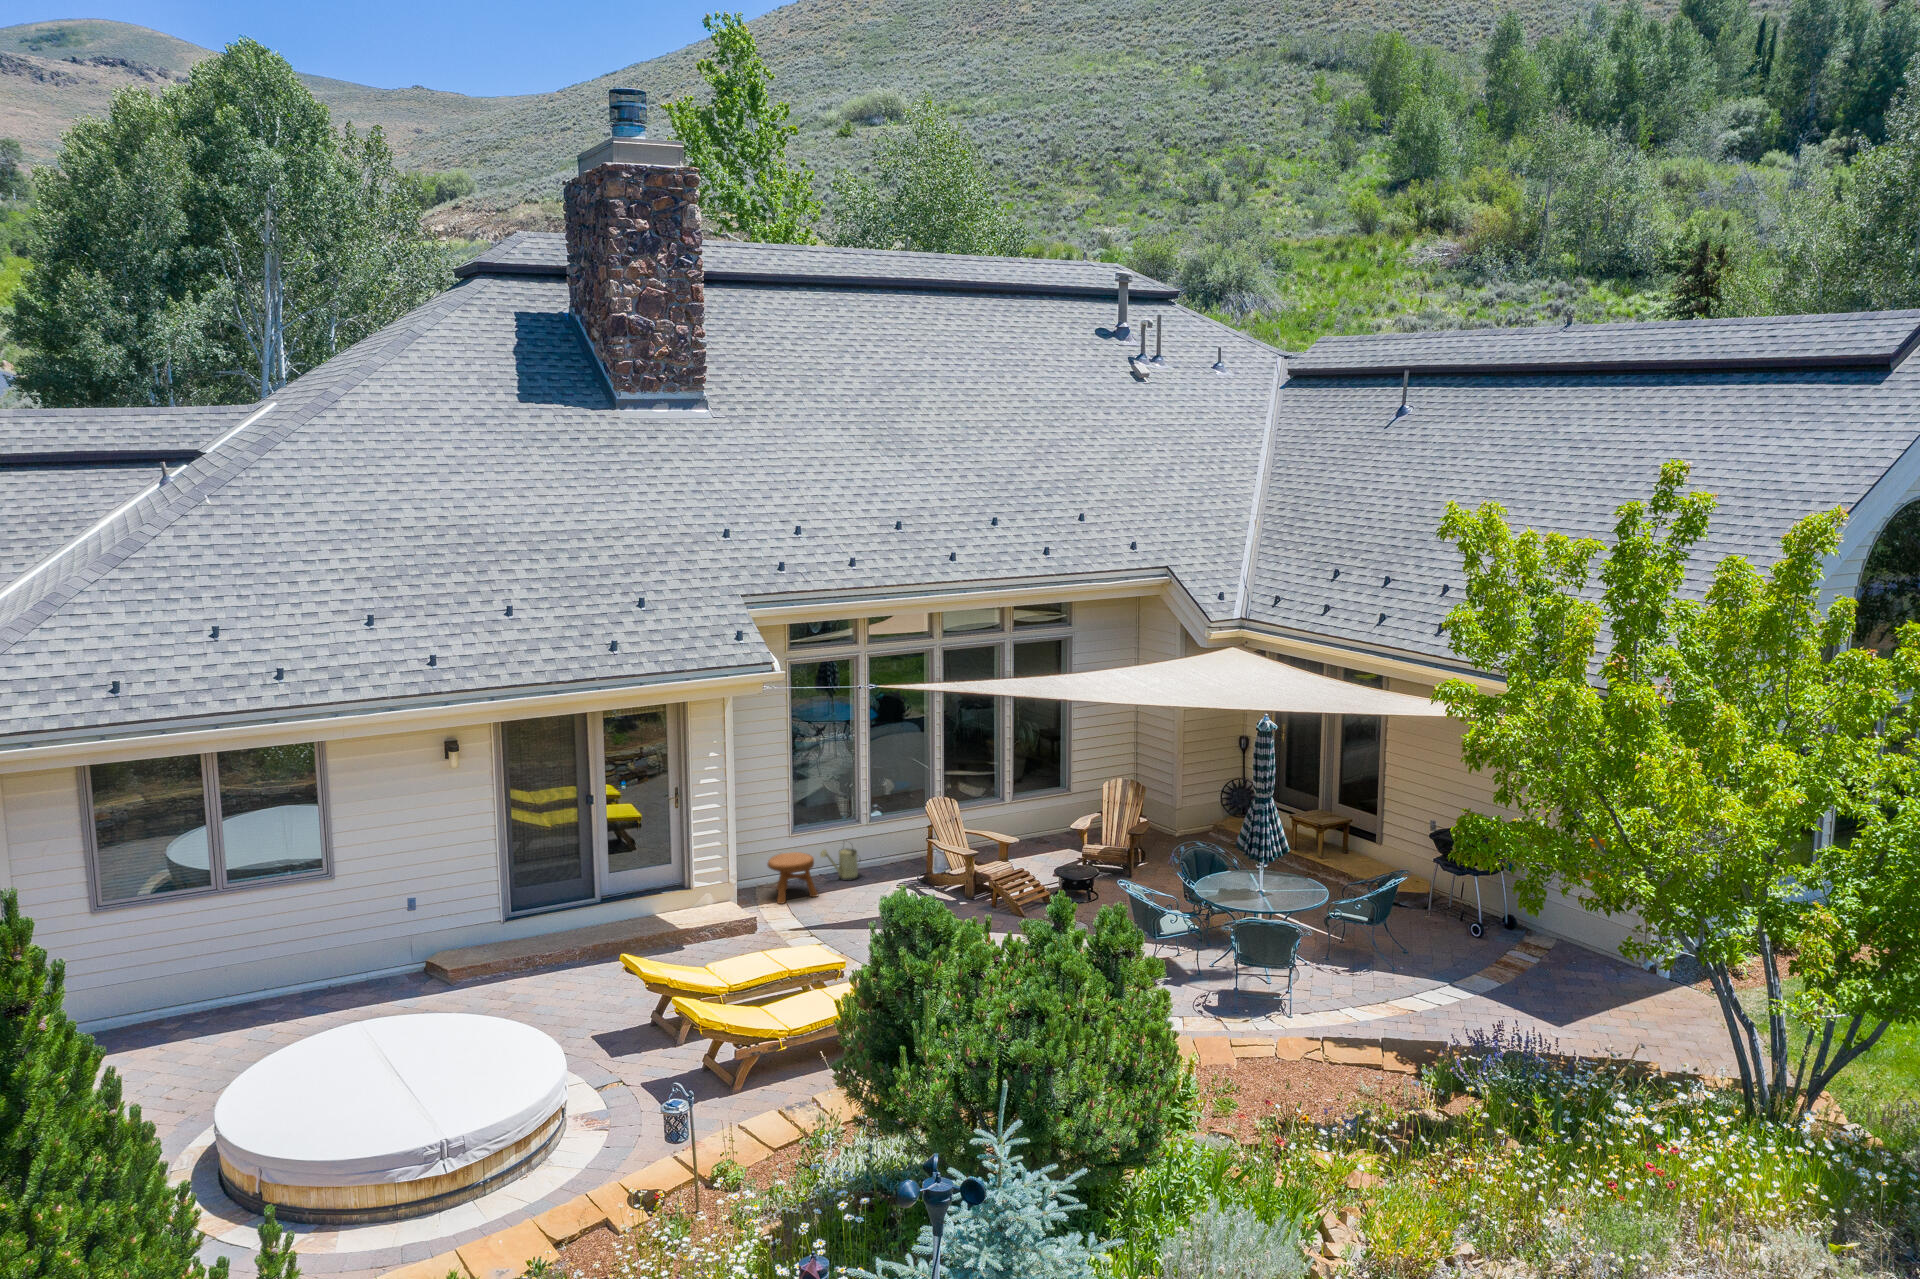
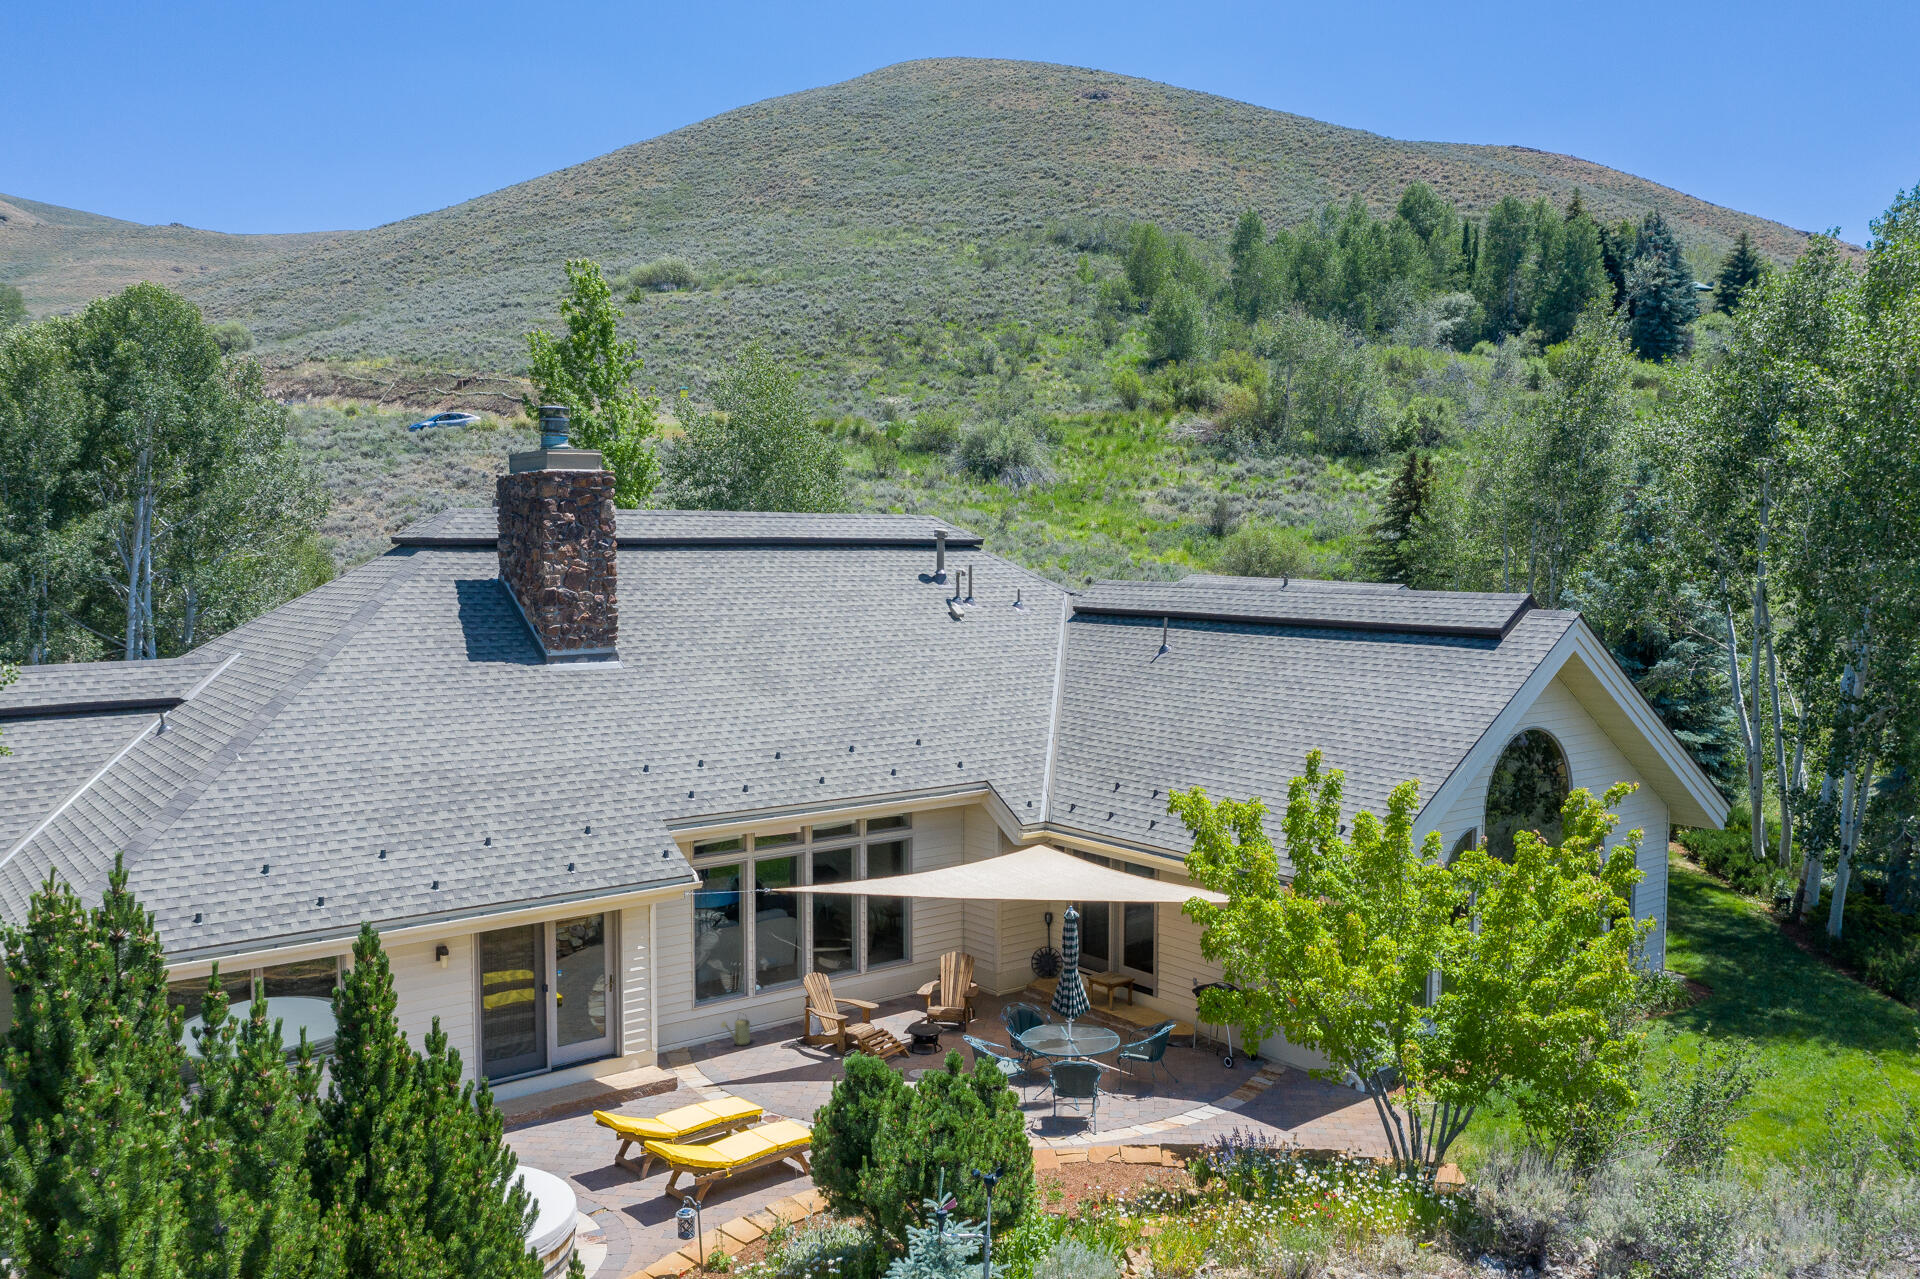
stool: present [767,852,818,904] -> none [681,1024,722,1068]

